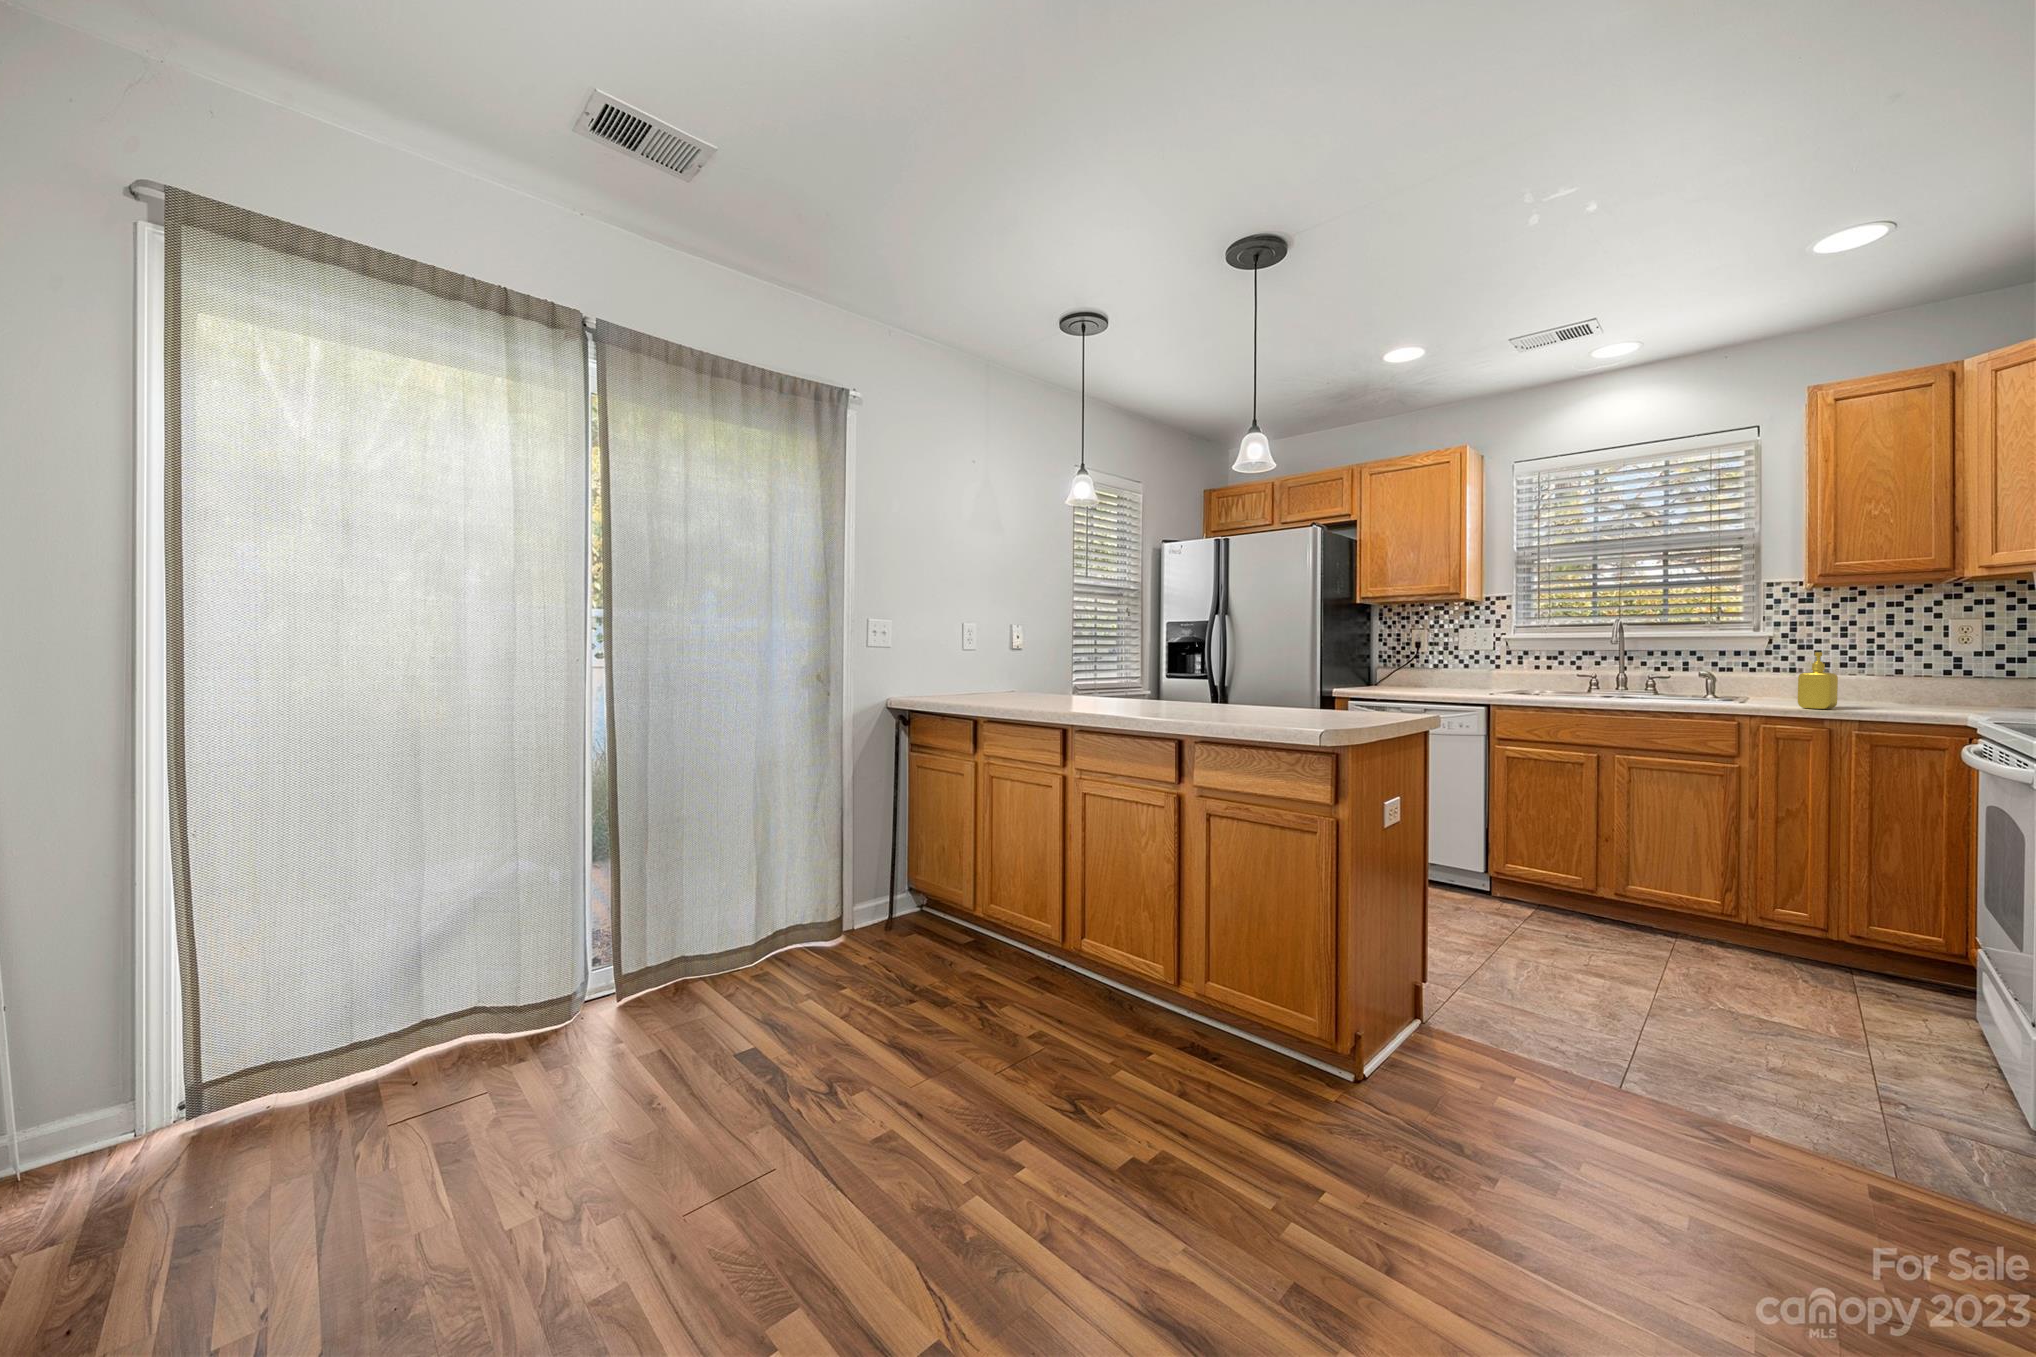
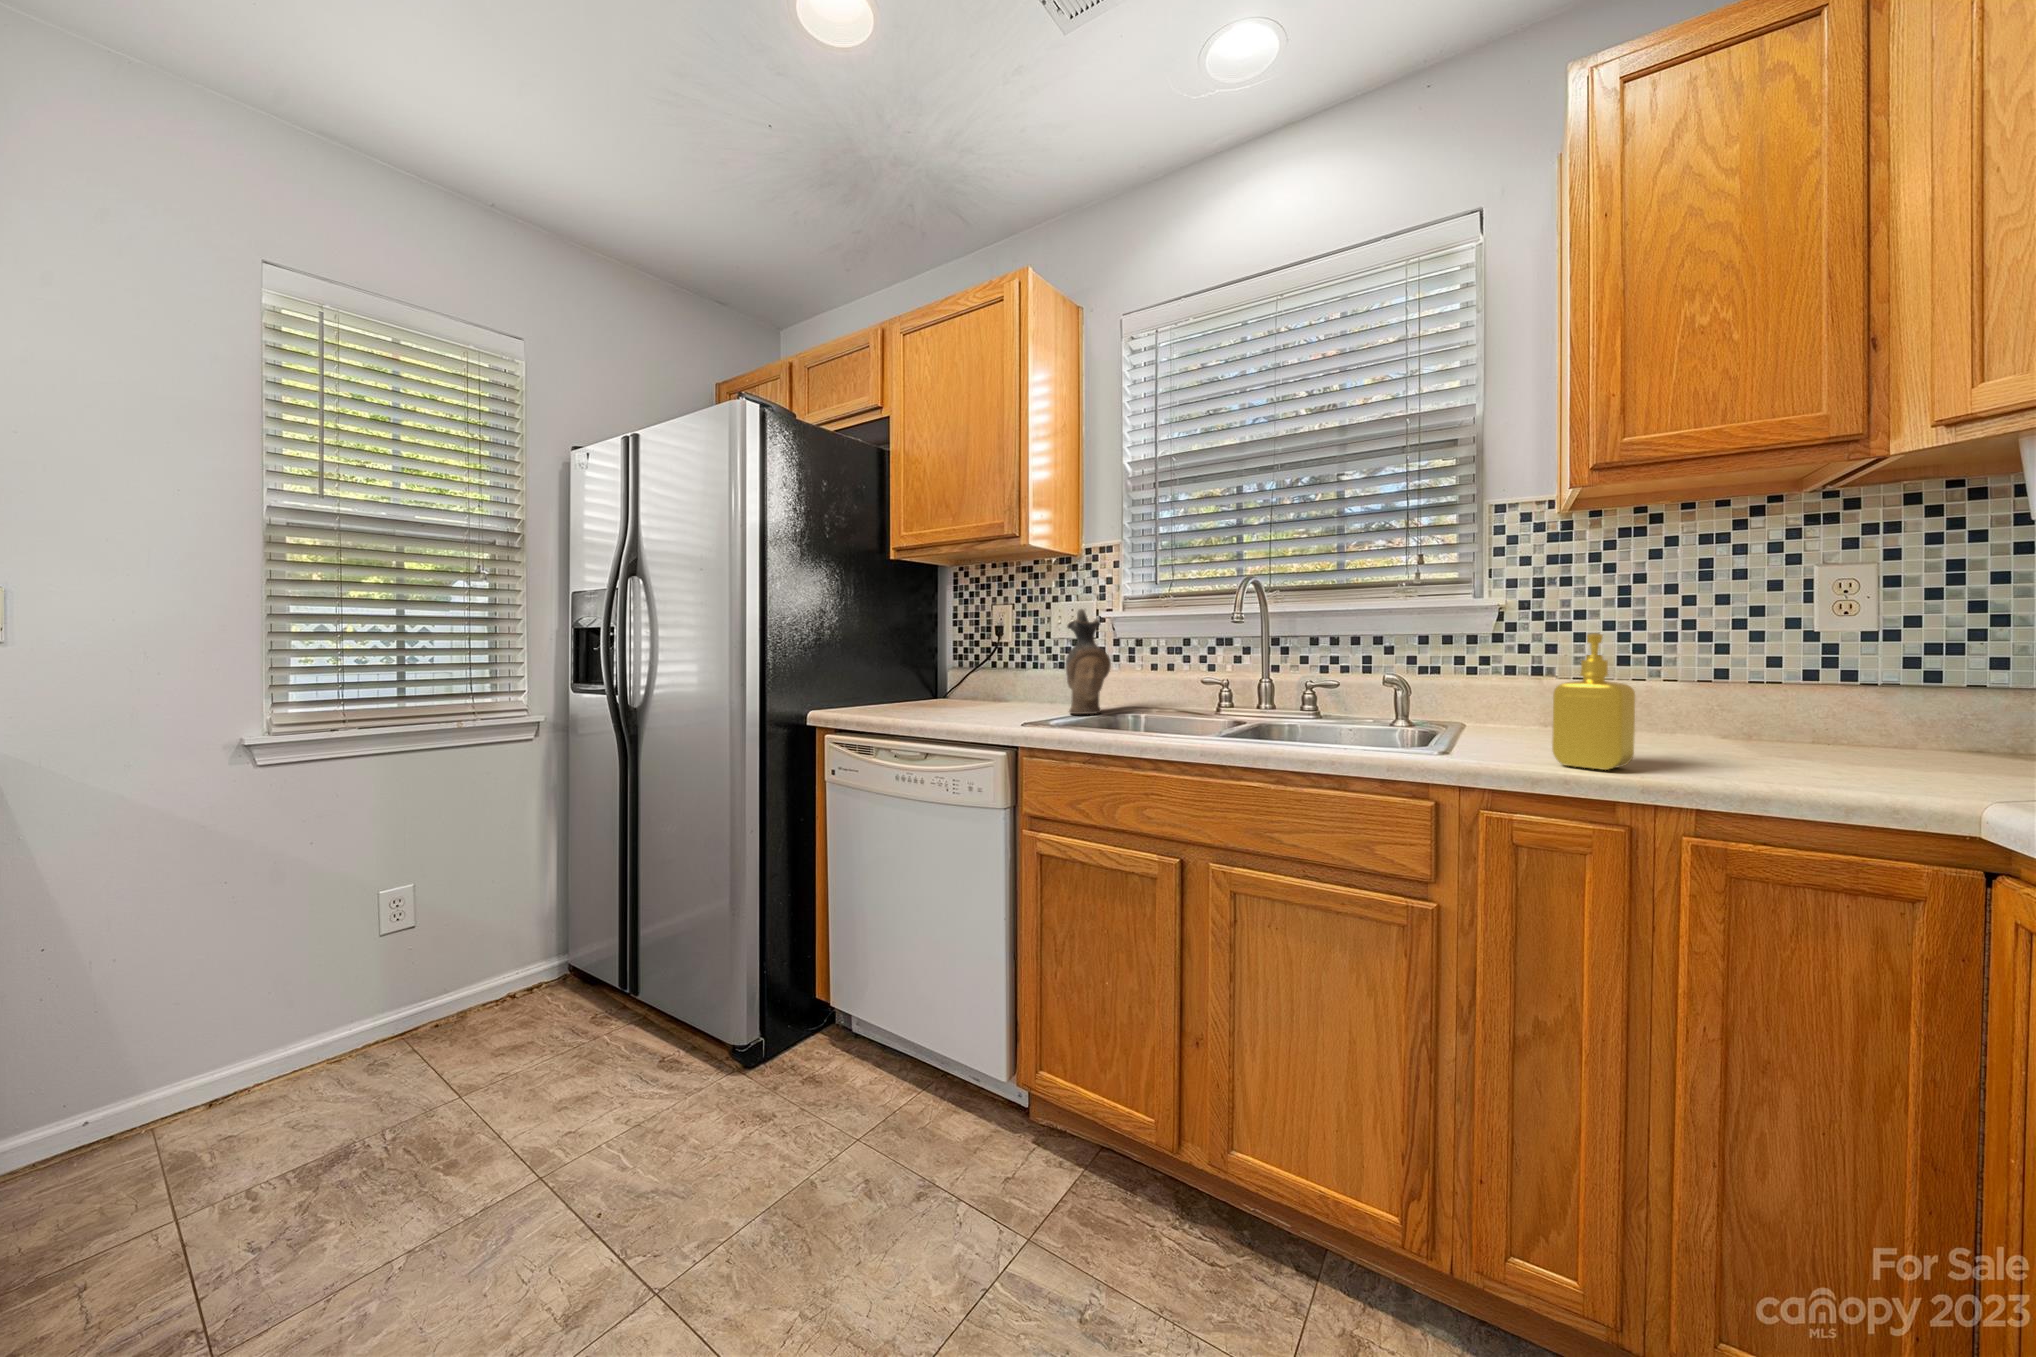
ceramic pitcher: none [1492,635,1523,692] -> present [1066,609,1111,714]

